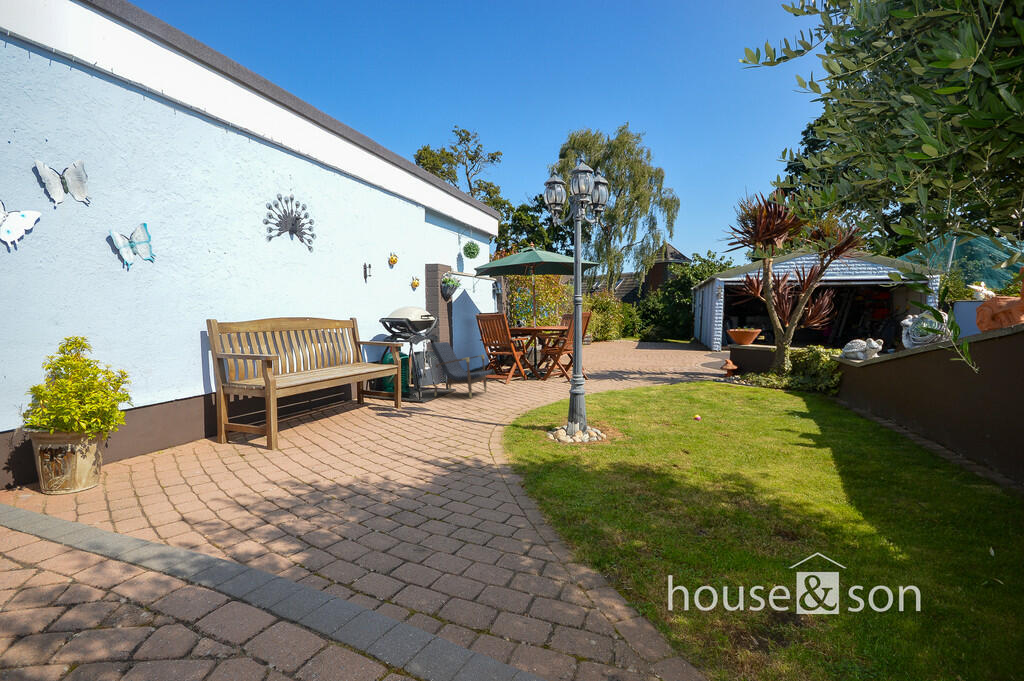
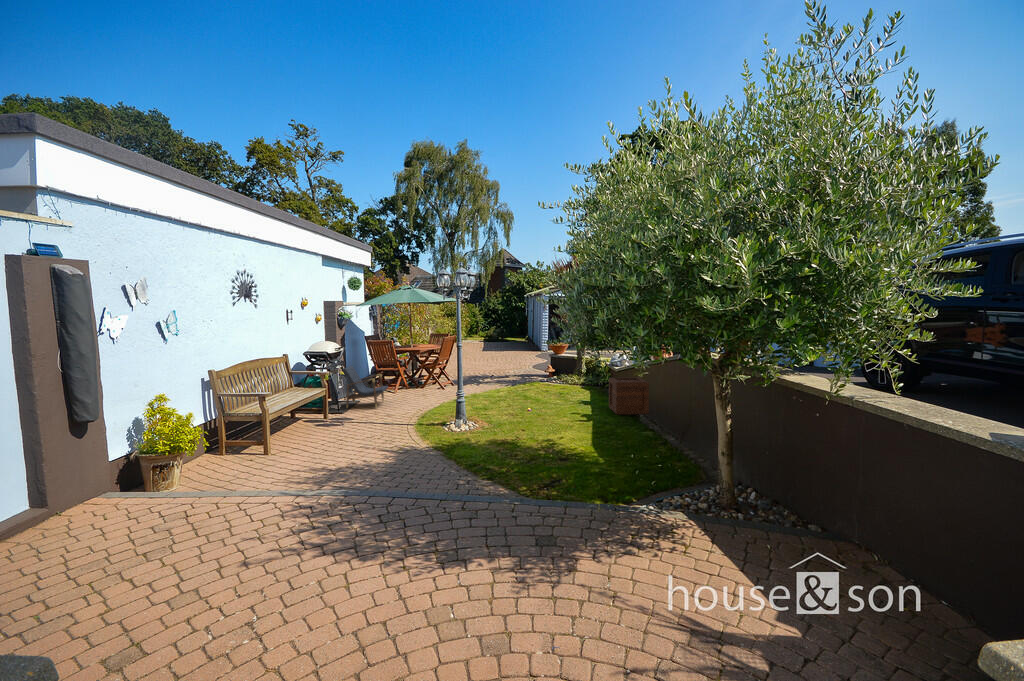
wooden crate: none [852,367,956,439] -> present [609,377,649,415]

